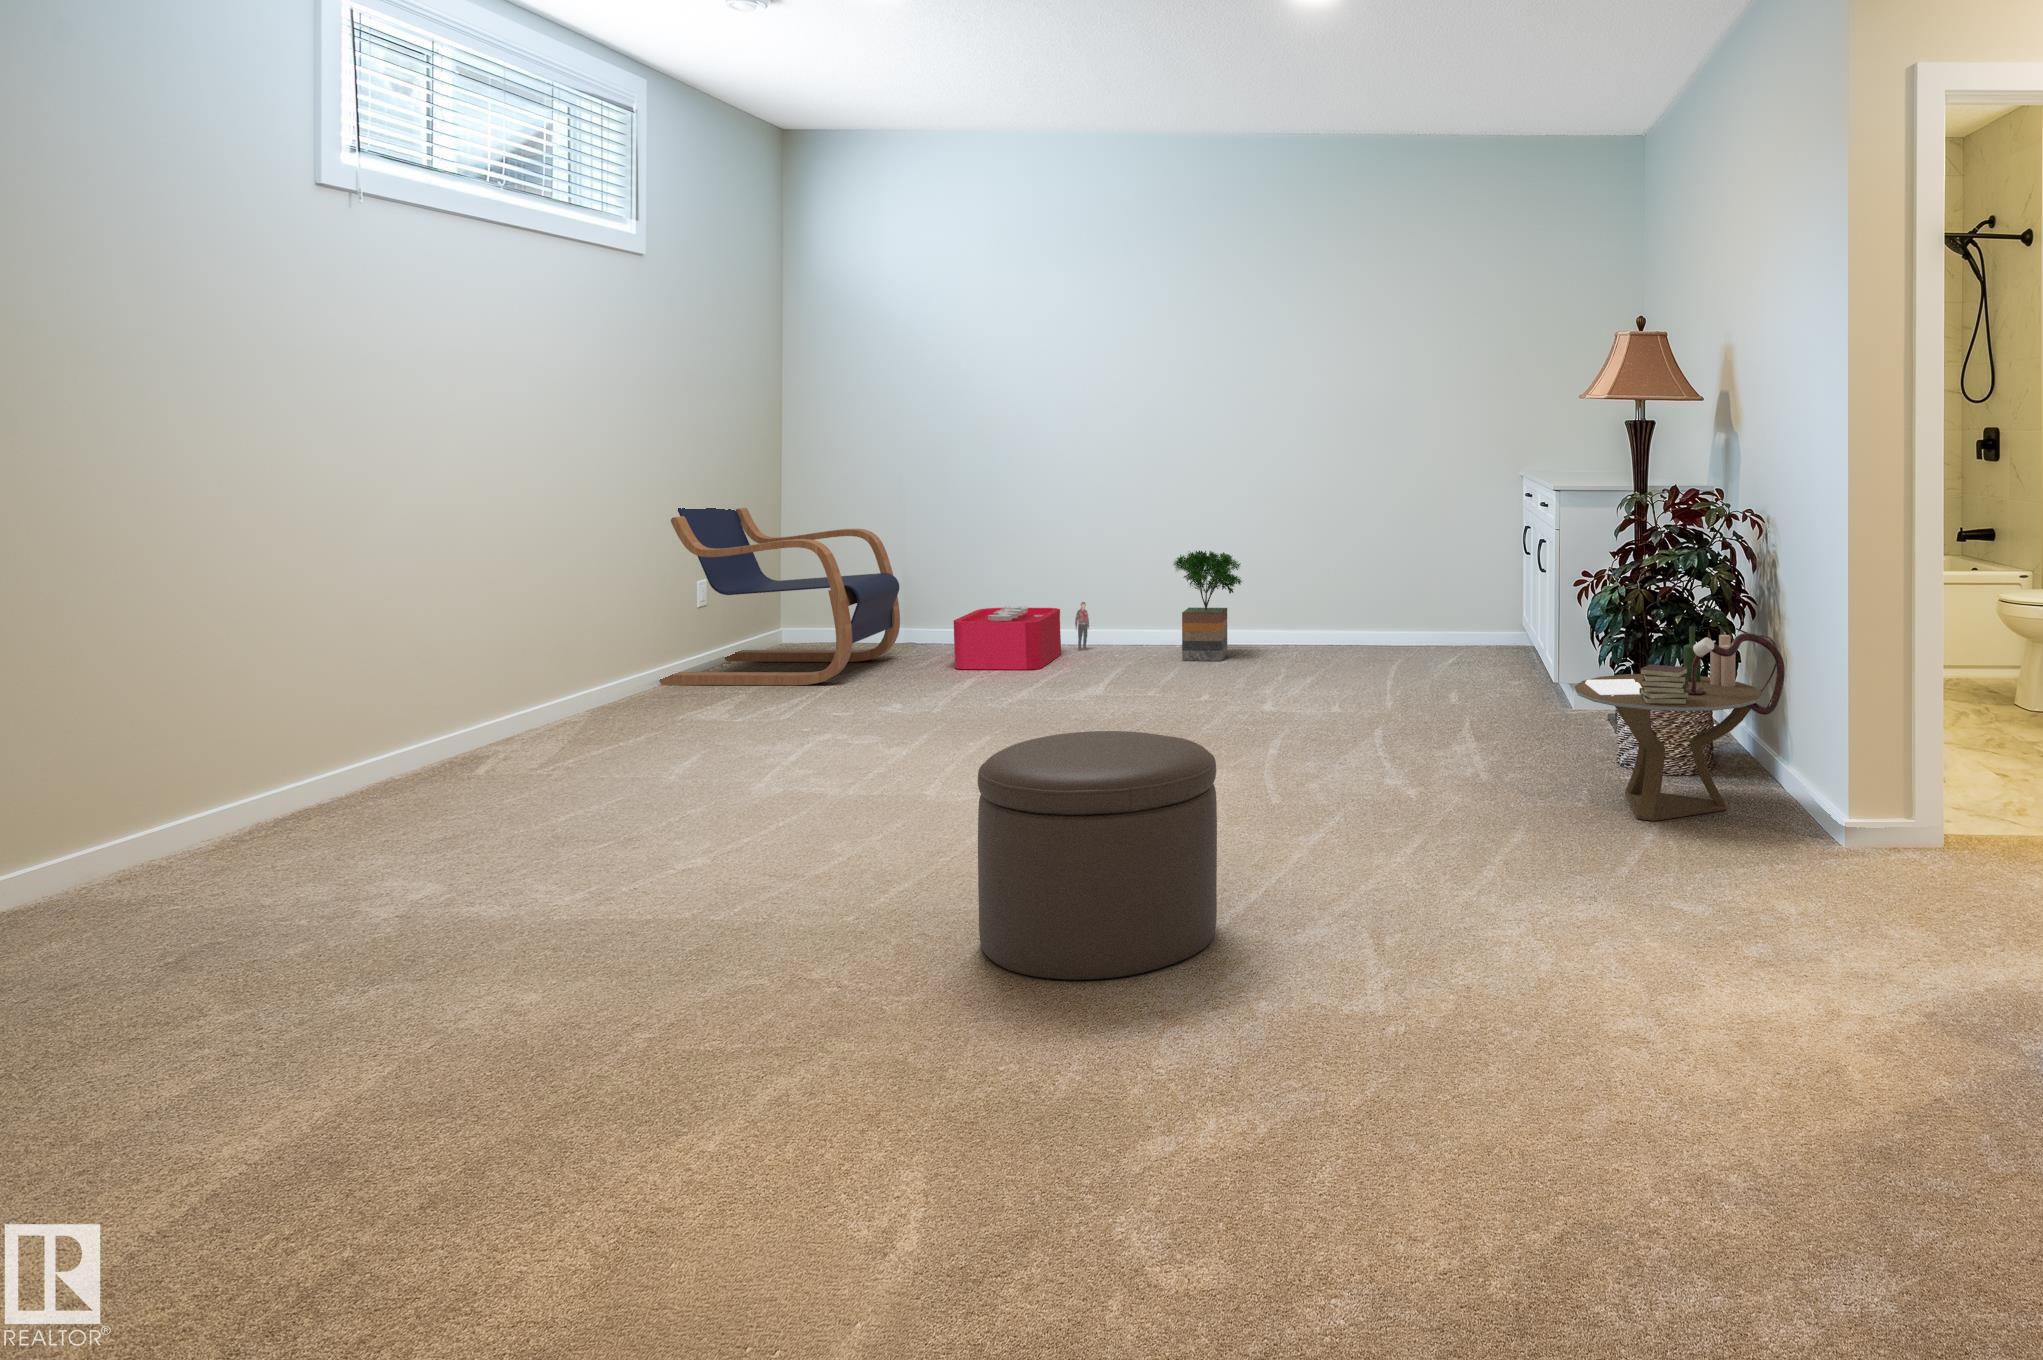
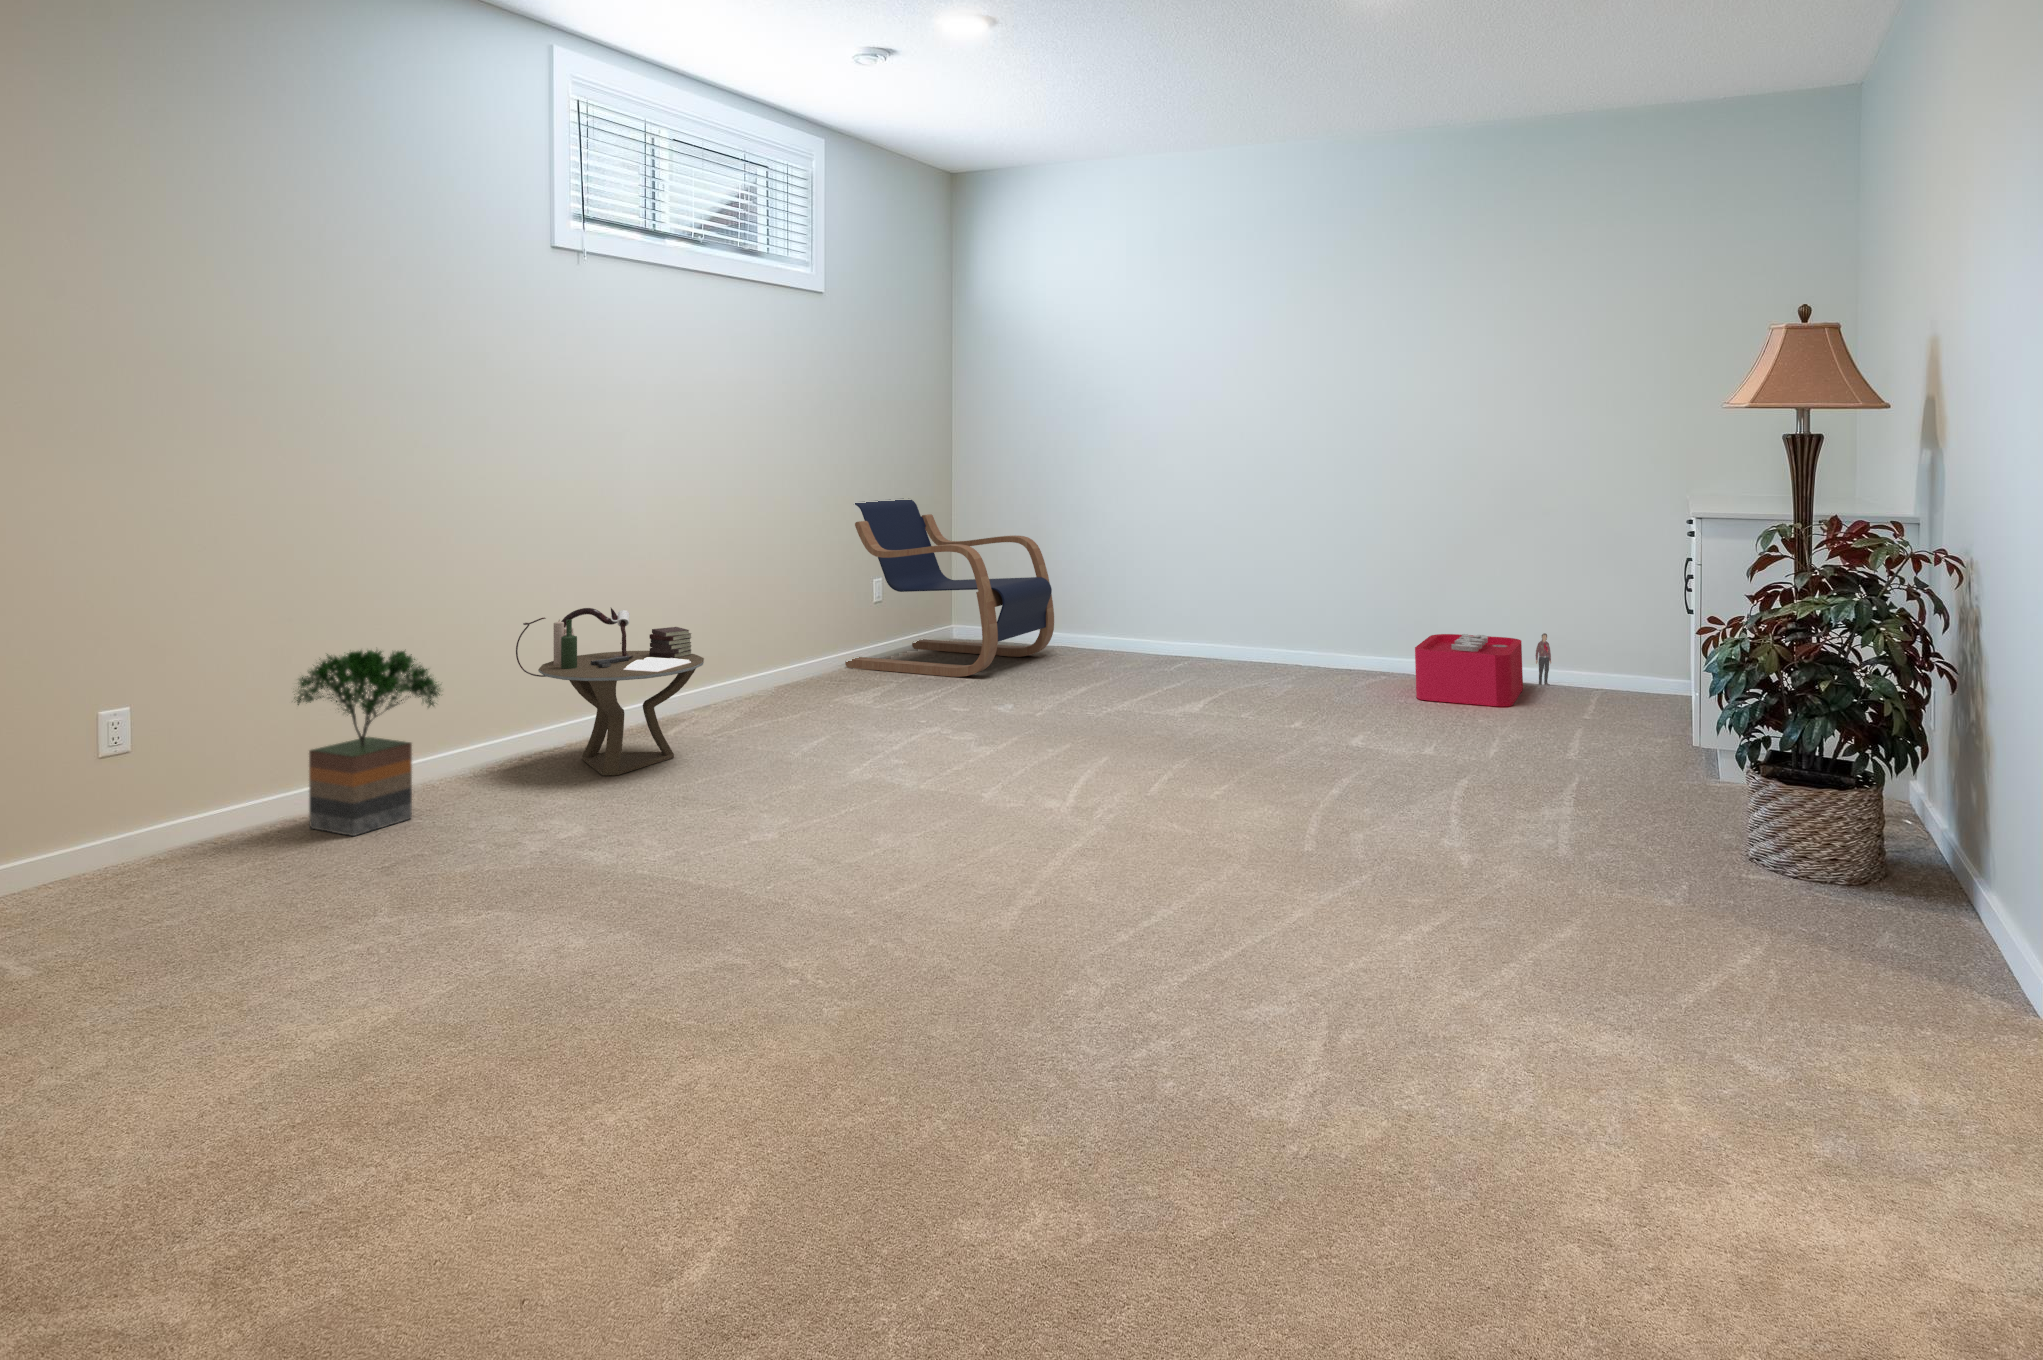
potted tree: present [1174,550,1242,661] -> present [294,650,440,836]
storage bin: present [953,602,1089,669] -> present [1415,633,1551,706]
side table: present [1574,626,1785,821] -> present [516,608,704,776]
ottoman: present [978,731,1217,980] -> none [880,776,1143,1075]

